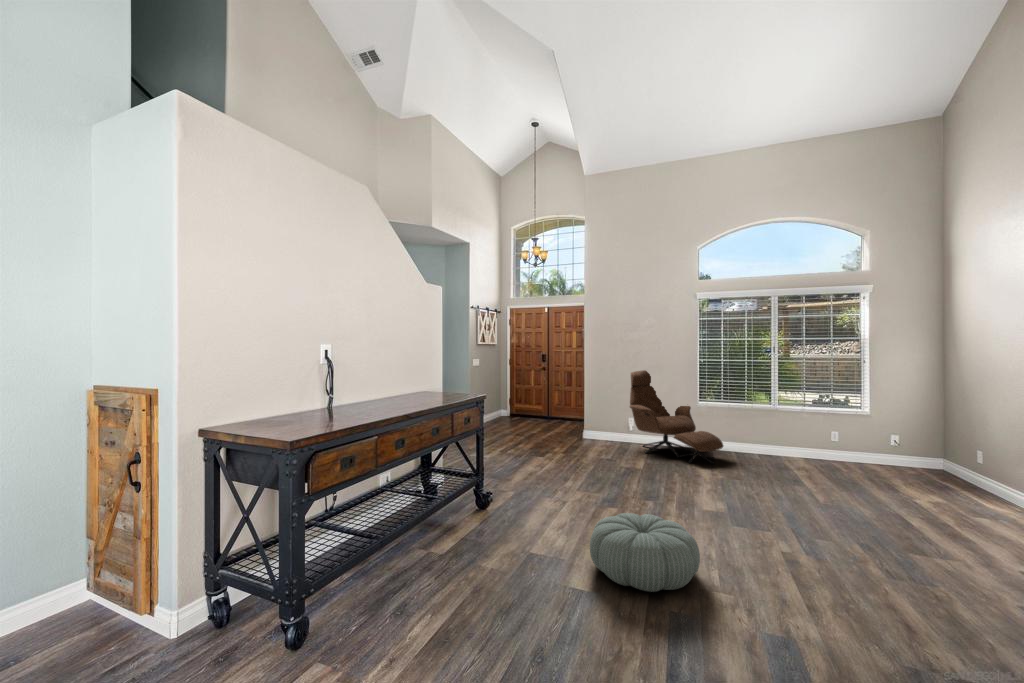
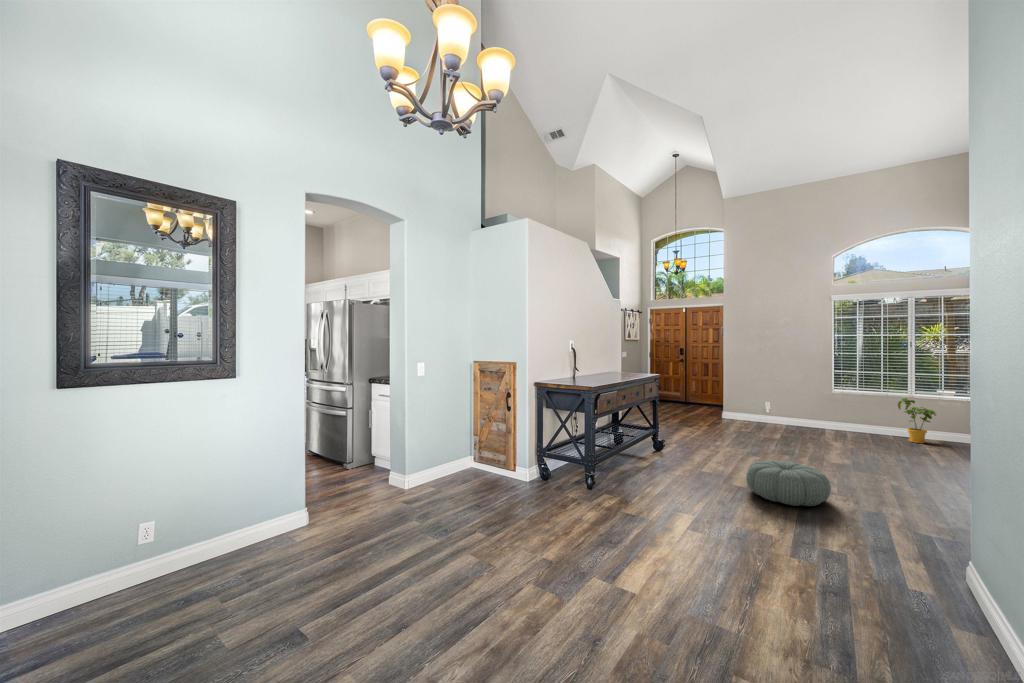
lounge chair: present [630,370,723,464] -> none [766,362,857,442]
house plant: none [762,410,799,461] -> present [898,398,936,443]

